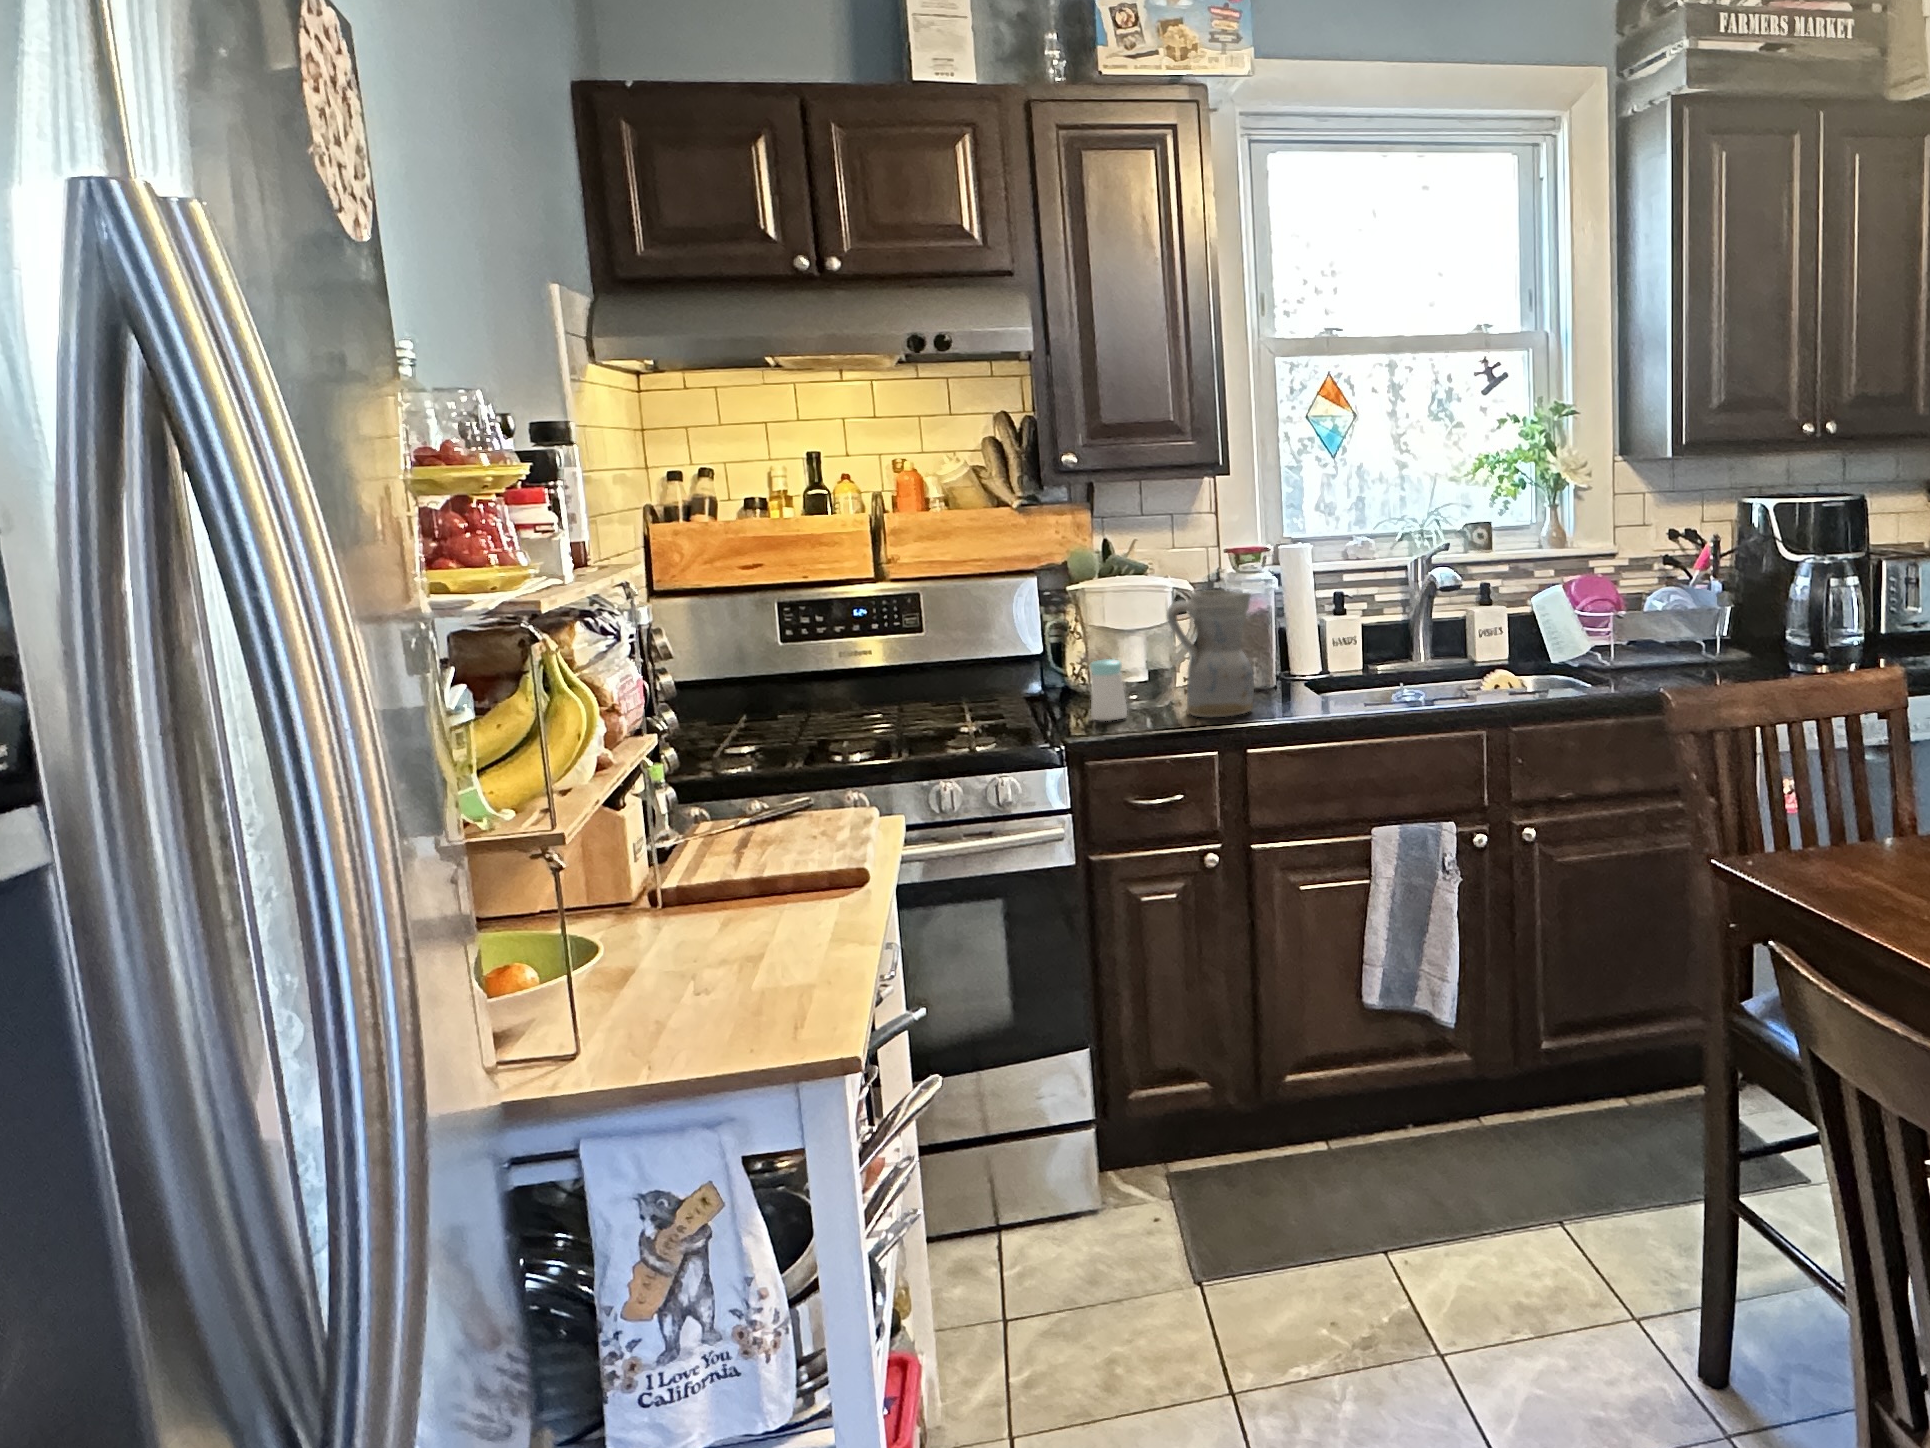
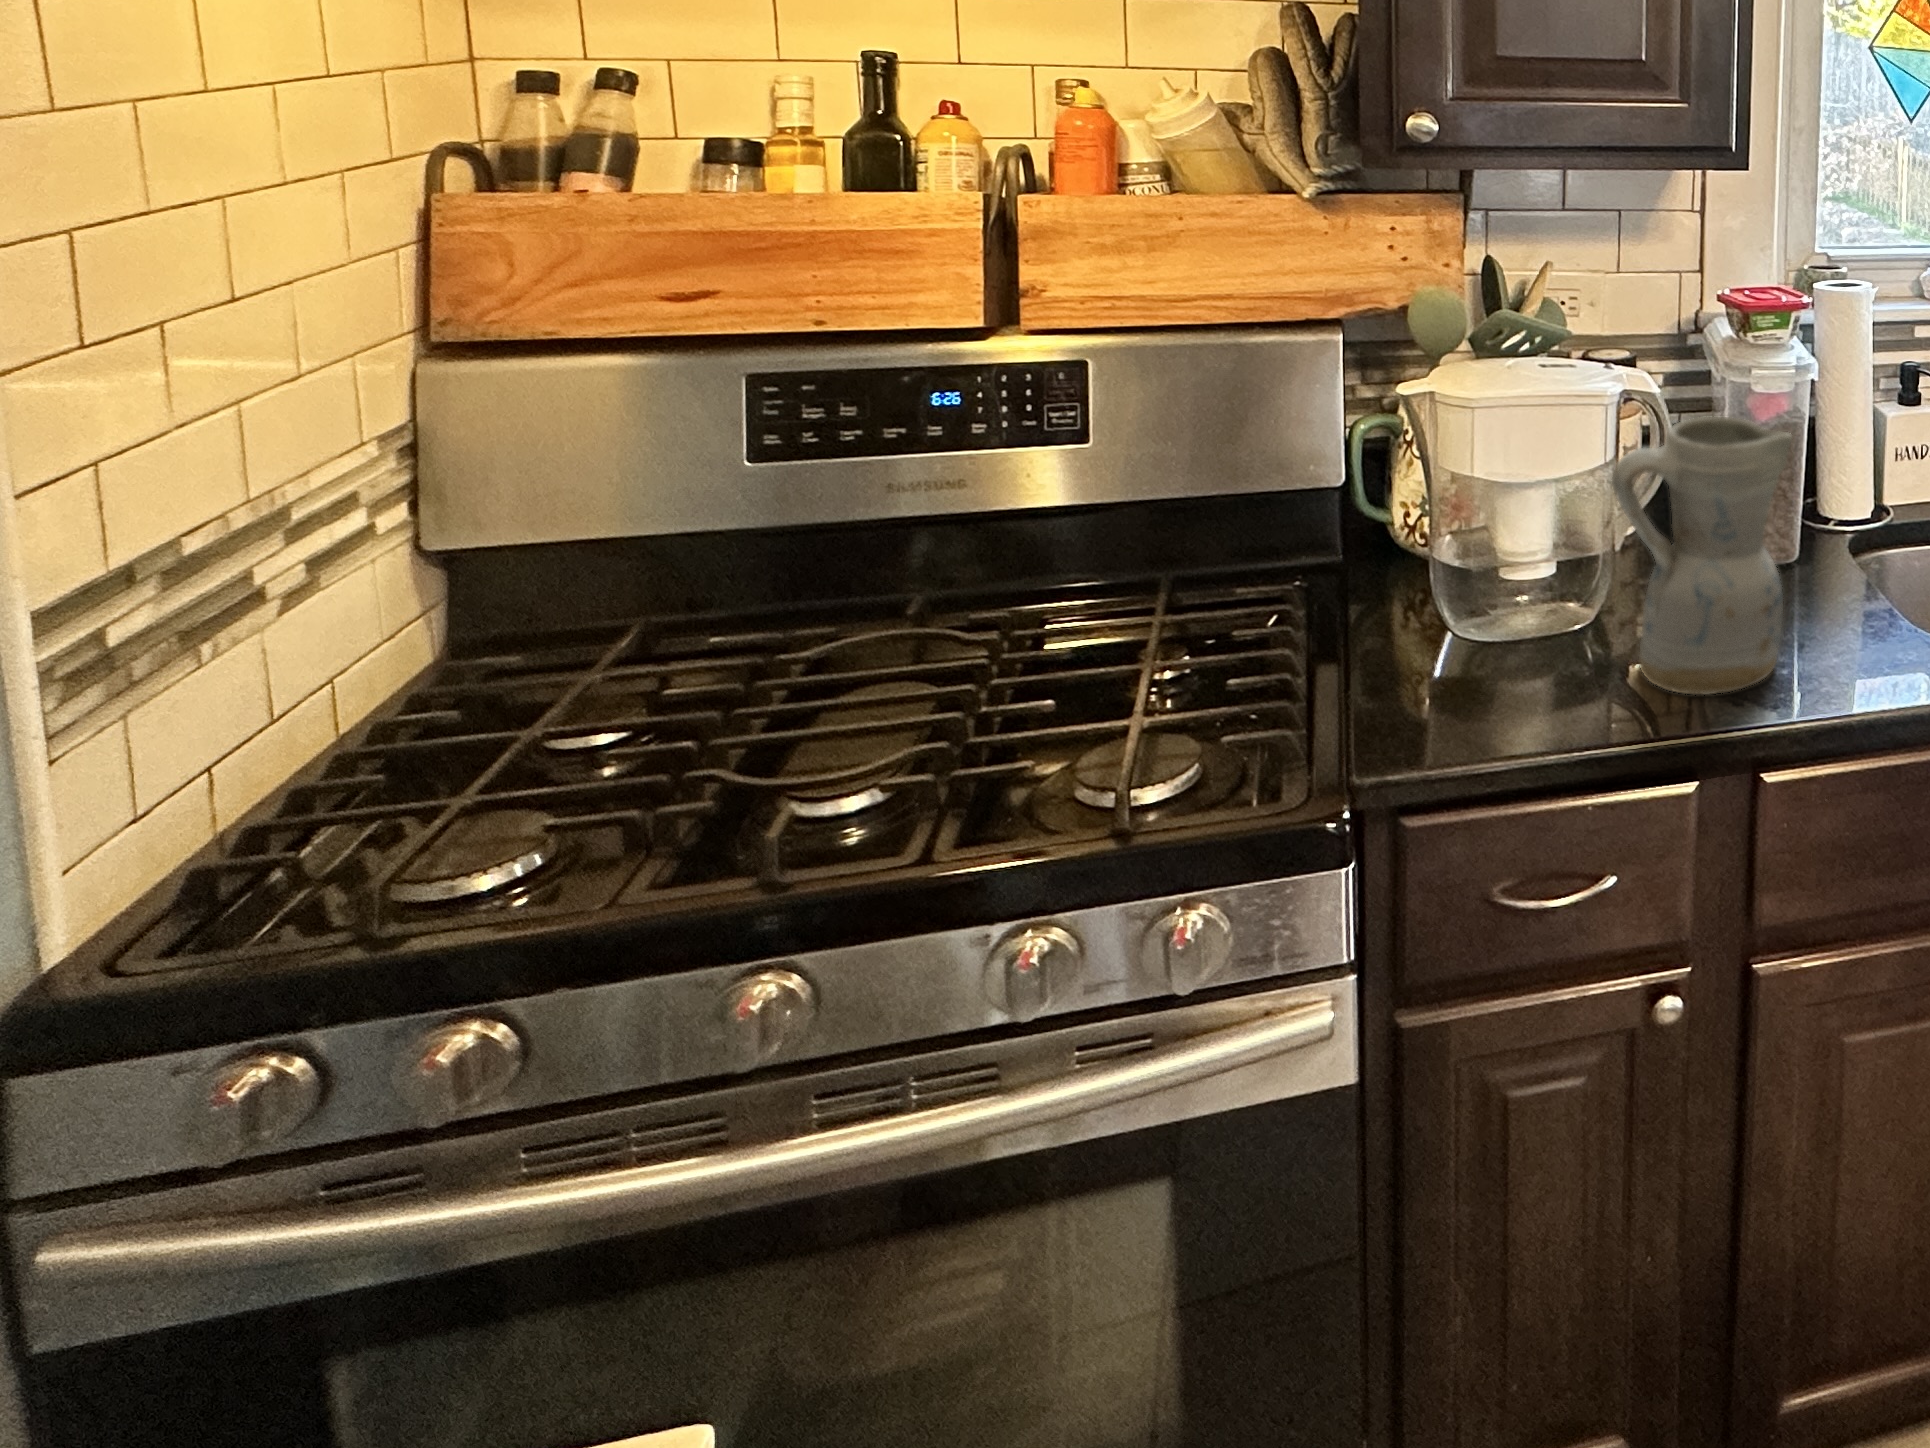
salt shaker: present [1090,659,1127,721] -> none [1430,556,1510,697]

